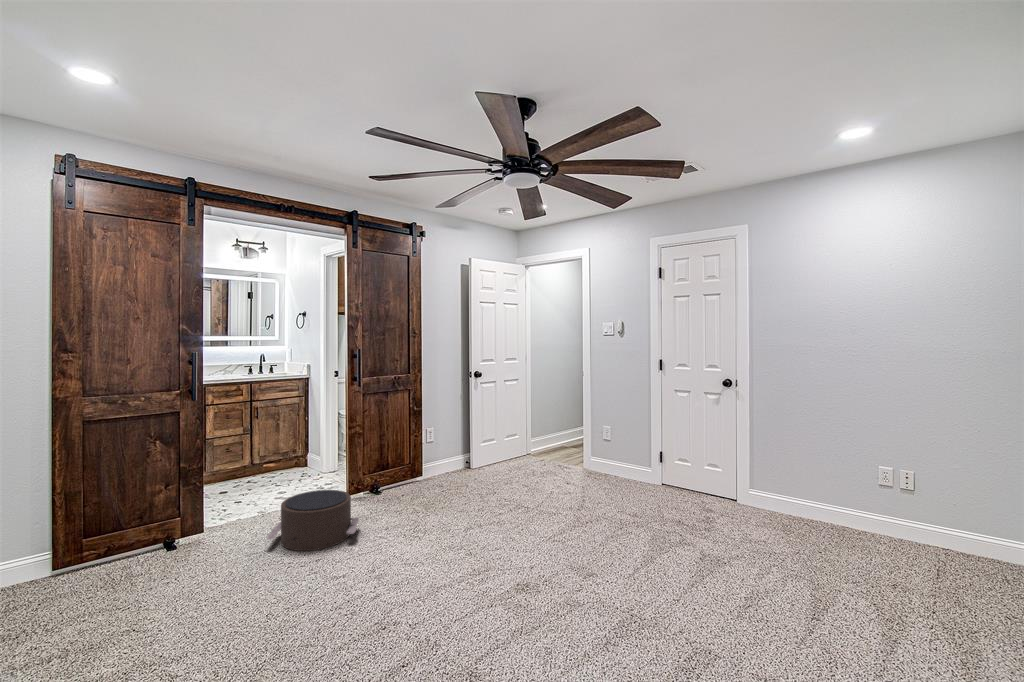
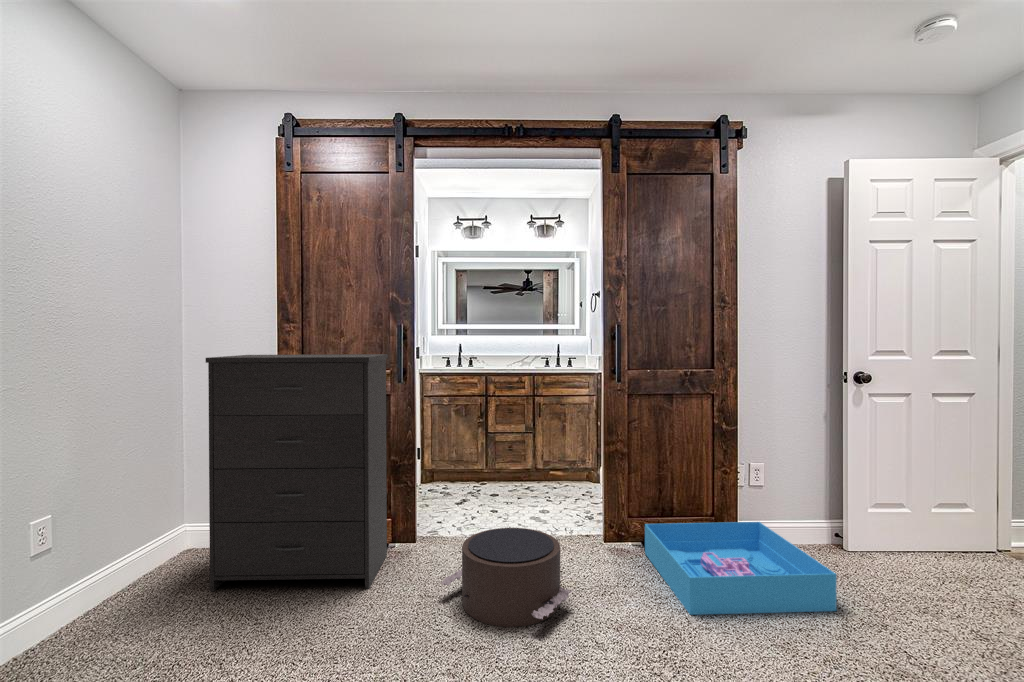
dresser: none [14,378,198,618] -> present [206,354,388,591]
storage bin: none [376,460,481,512] -> present [645,522,837,615]

